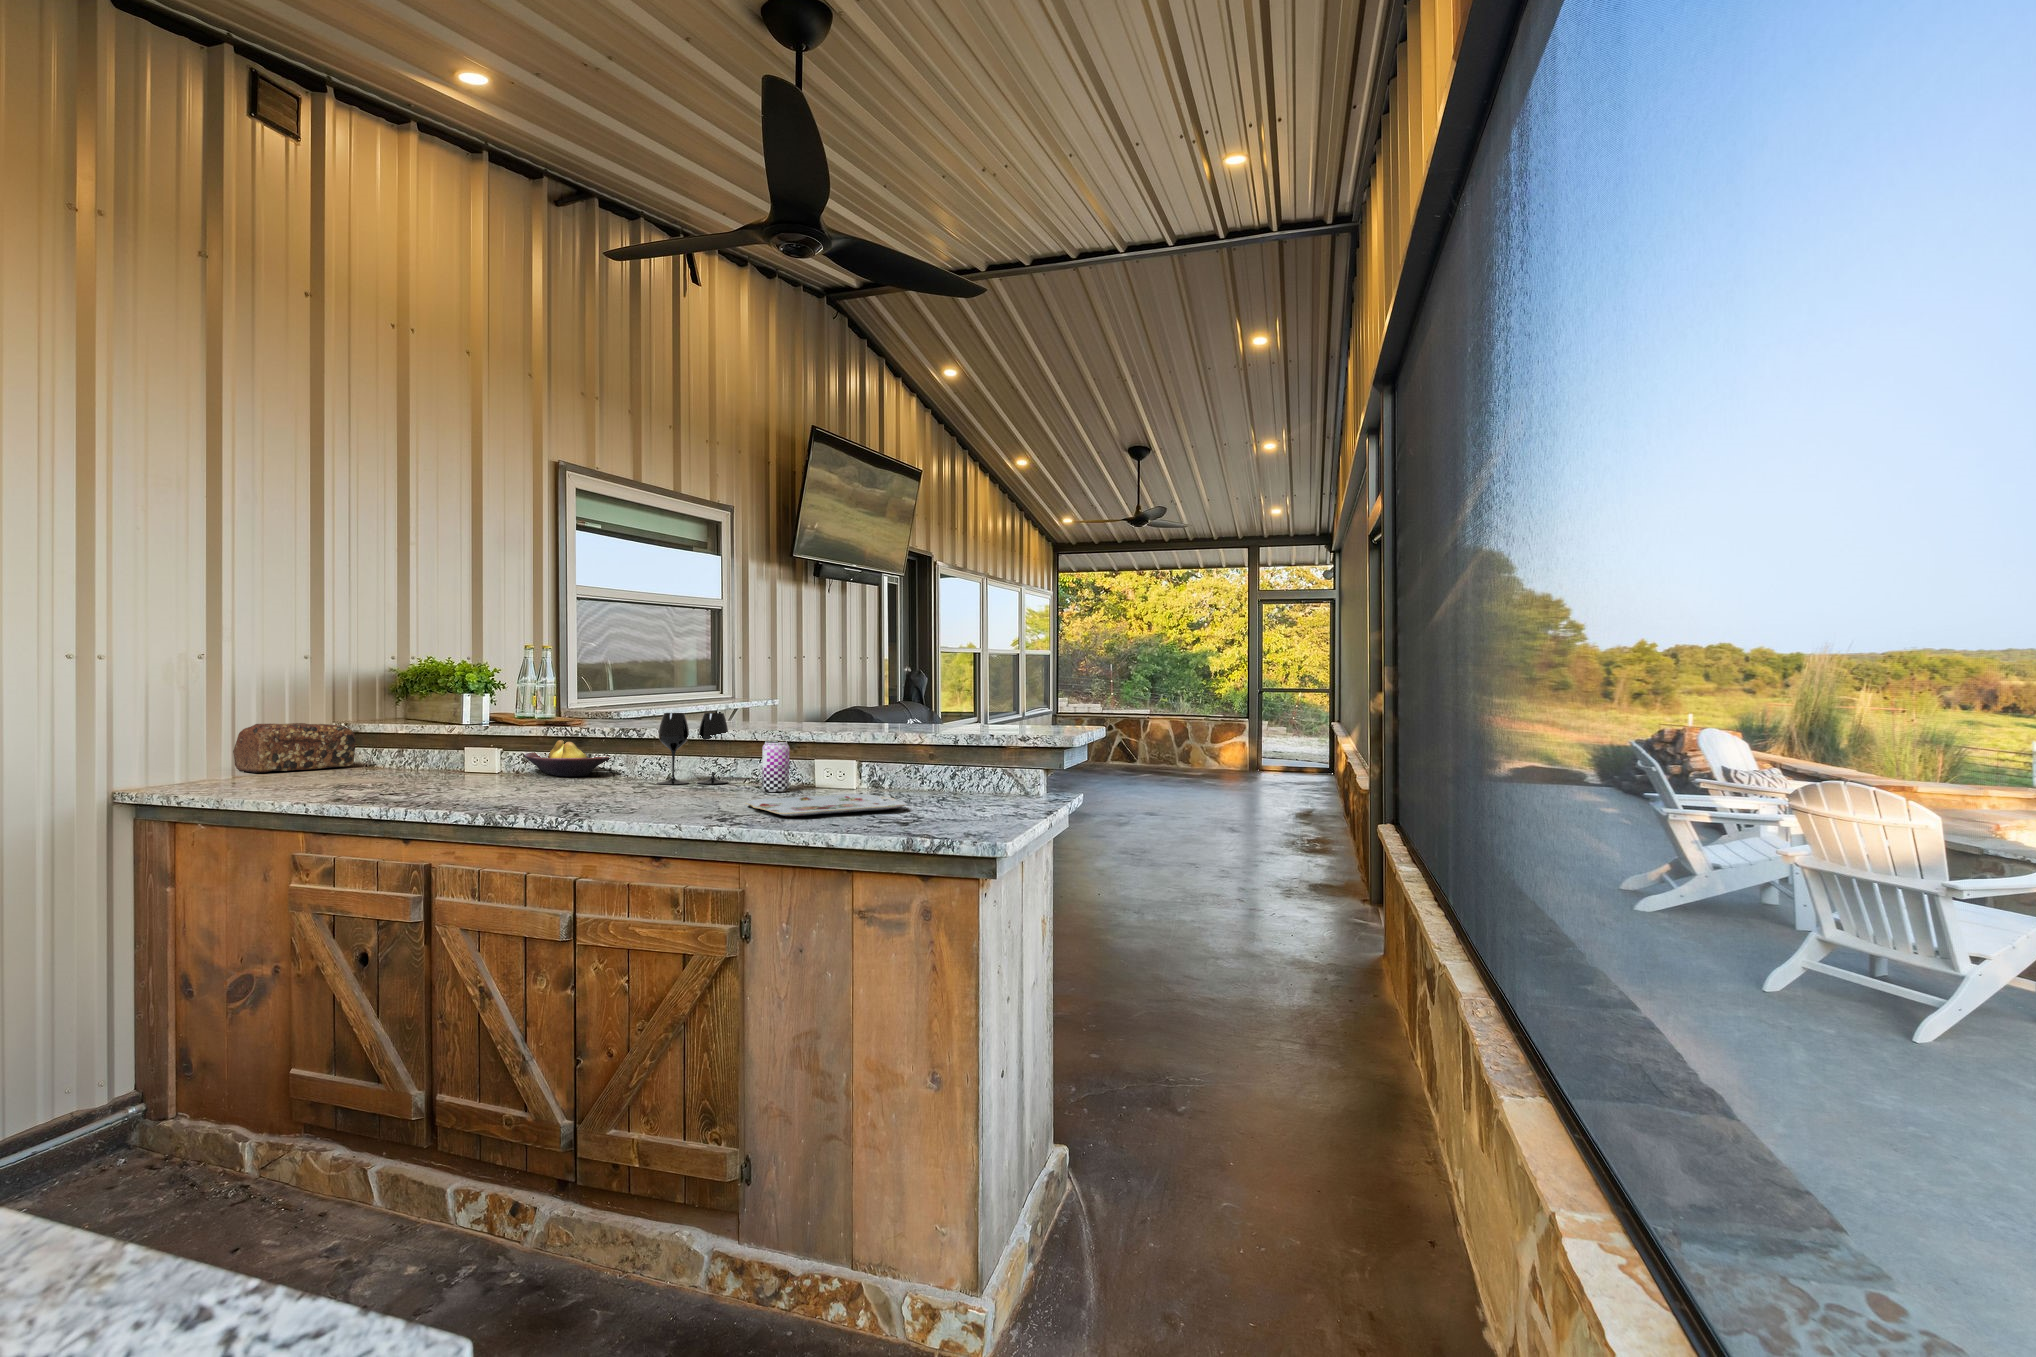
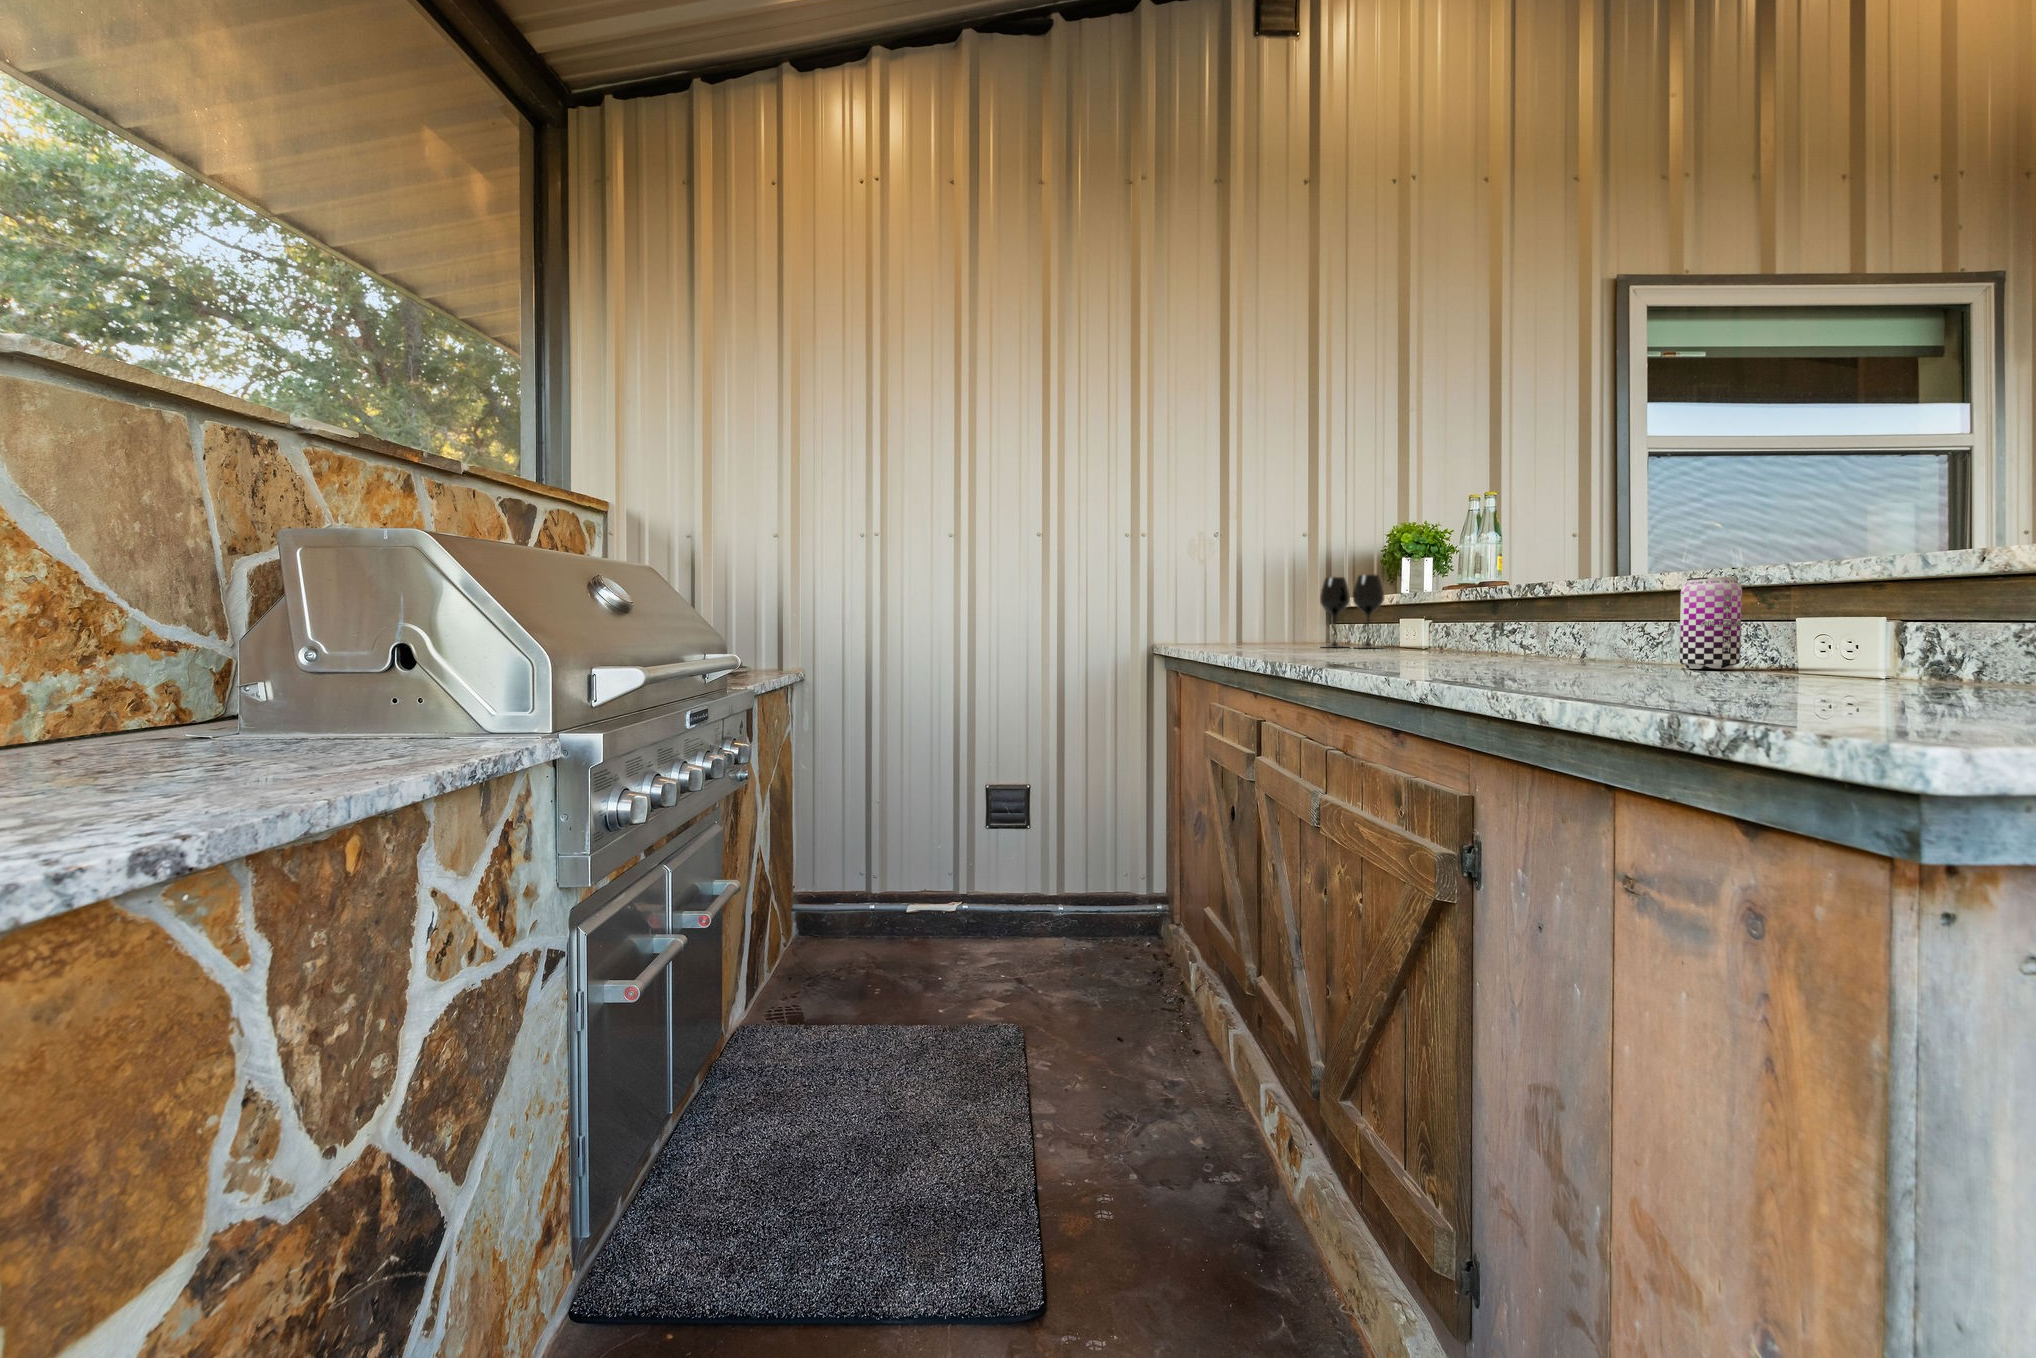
wine glass: present [657,713,728,784] -> present [1320,575,1384,648]
bread loaf: present [233,723,356,773] -> none [1221,603,1308,646]
fruit bowl: present [525,740,609,776] -> none [1428,610,1532,652]
serving tray: present [745,794,907,816] -> none [1534,667,1928,690]

